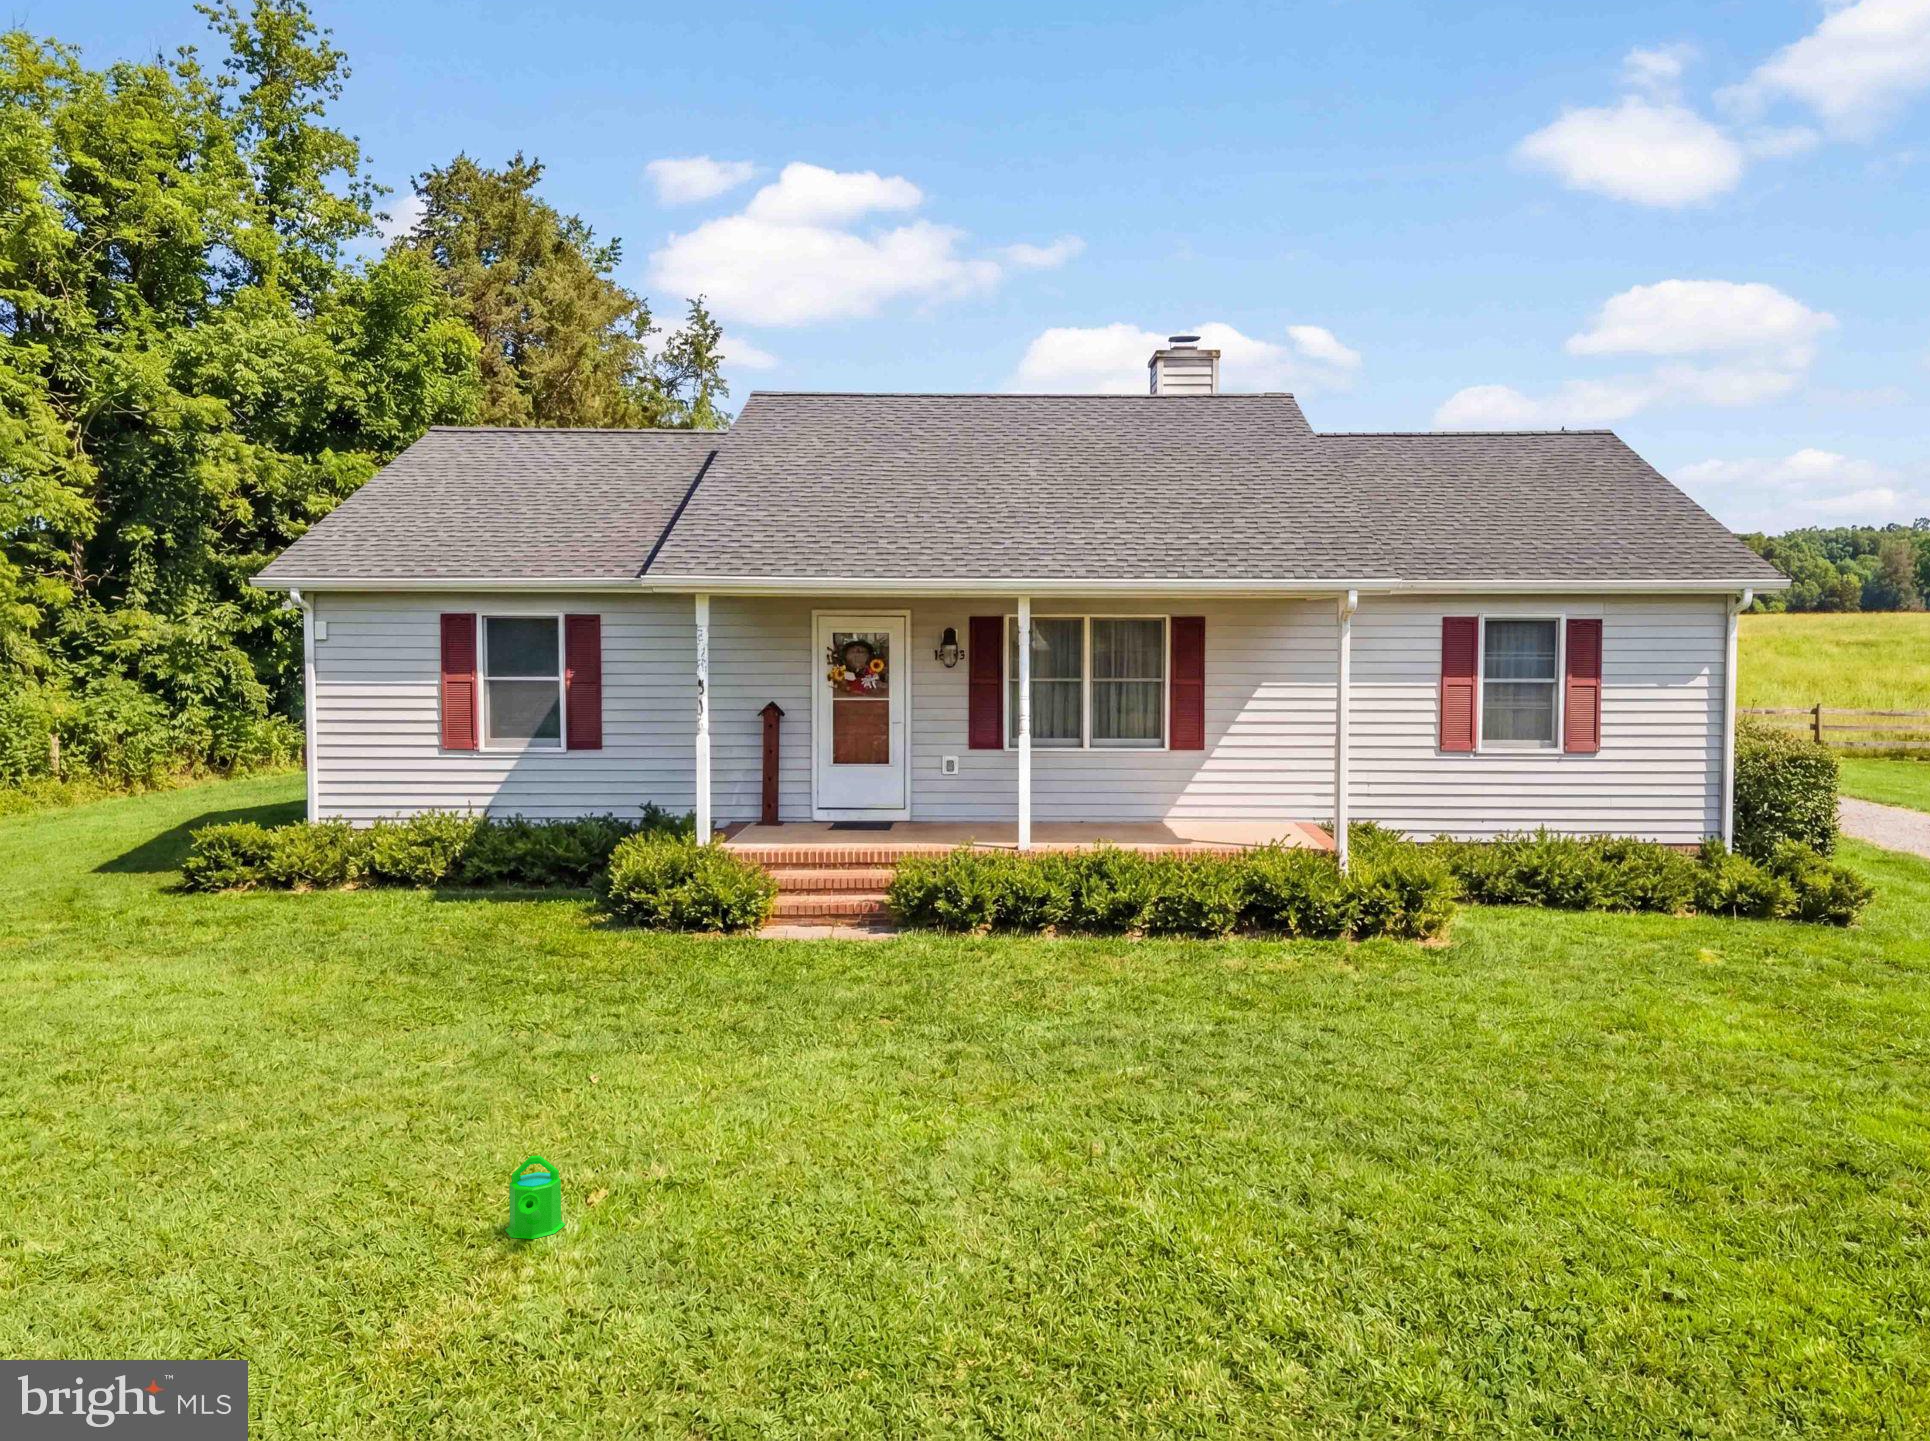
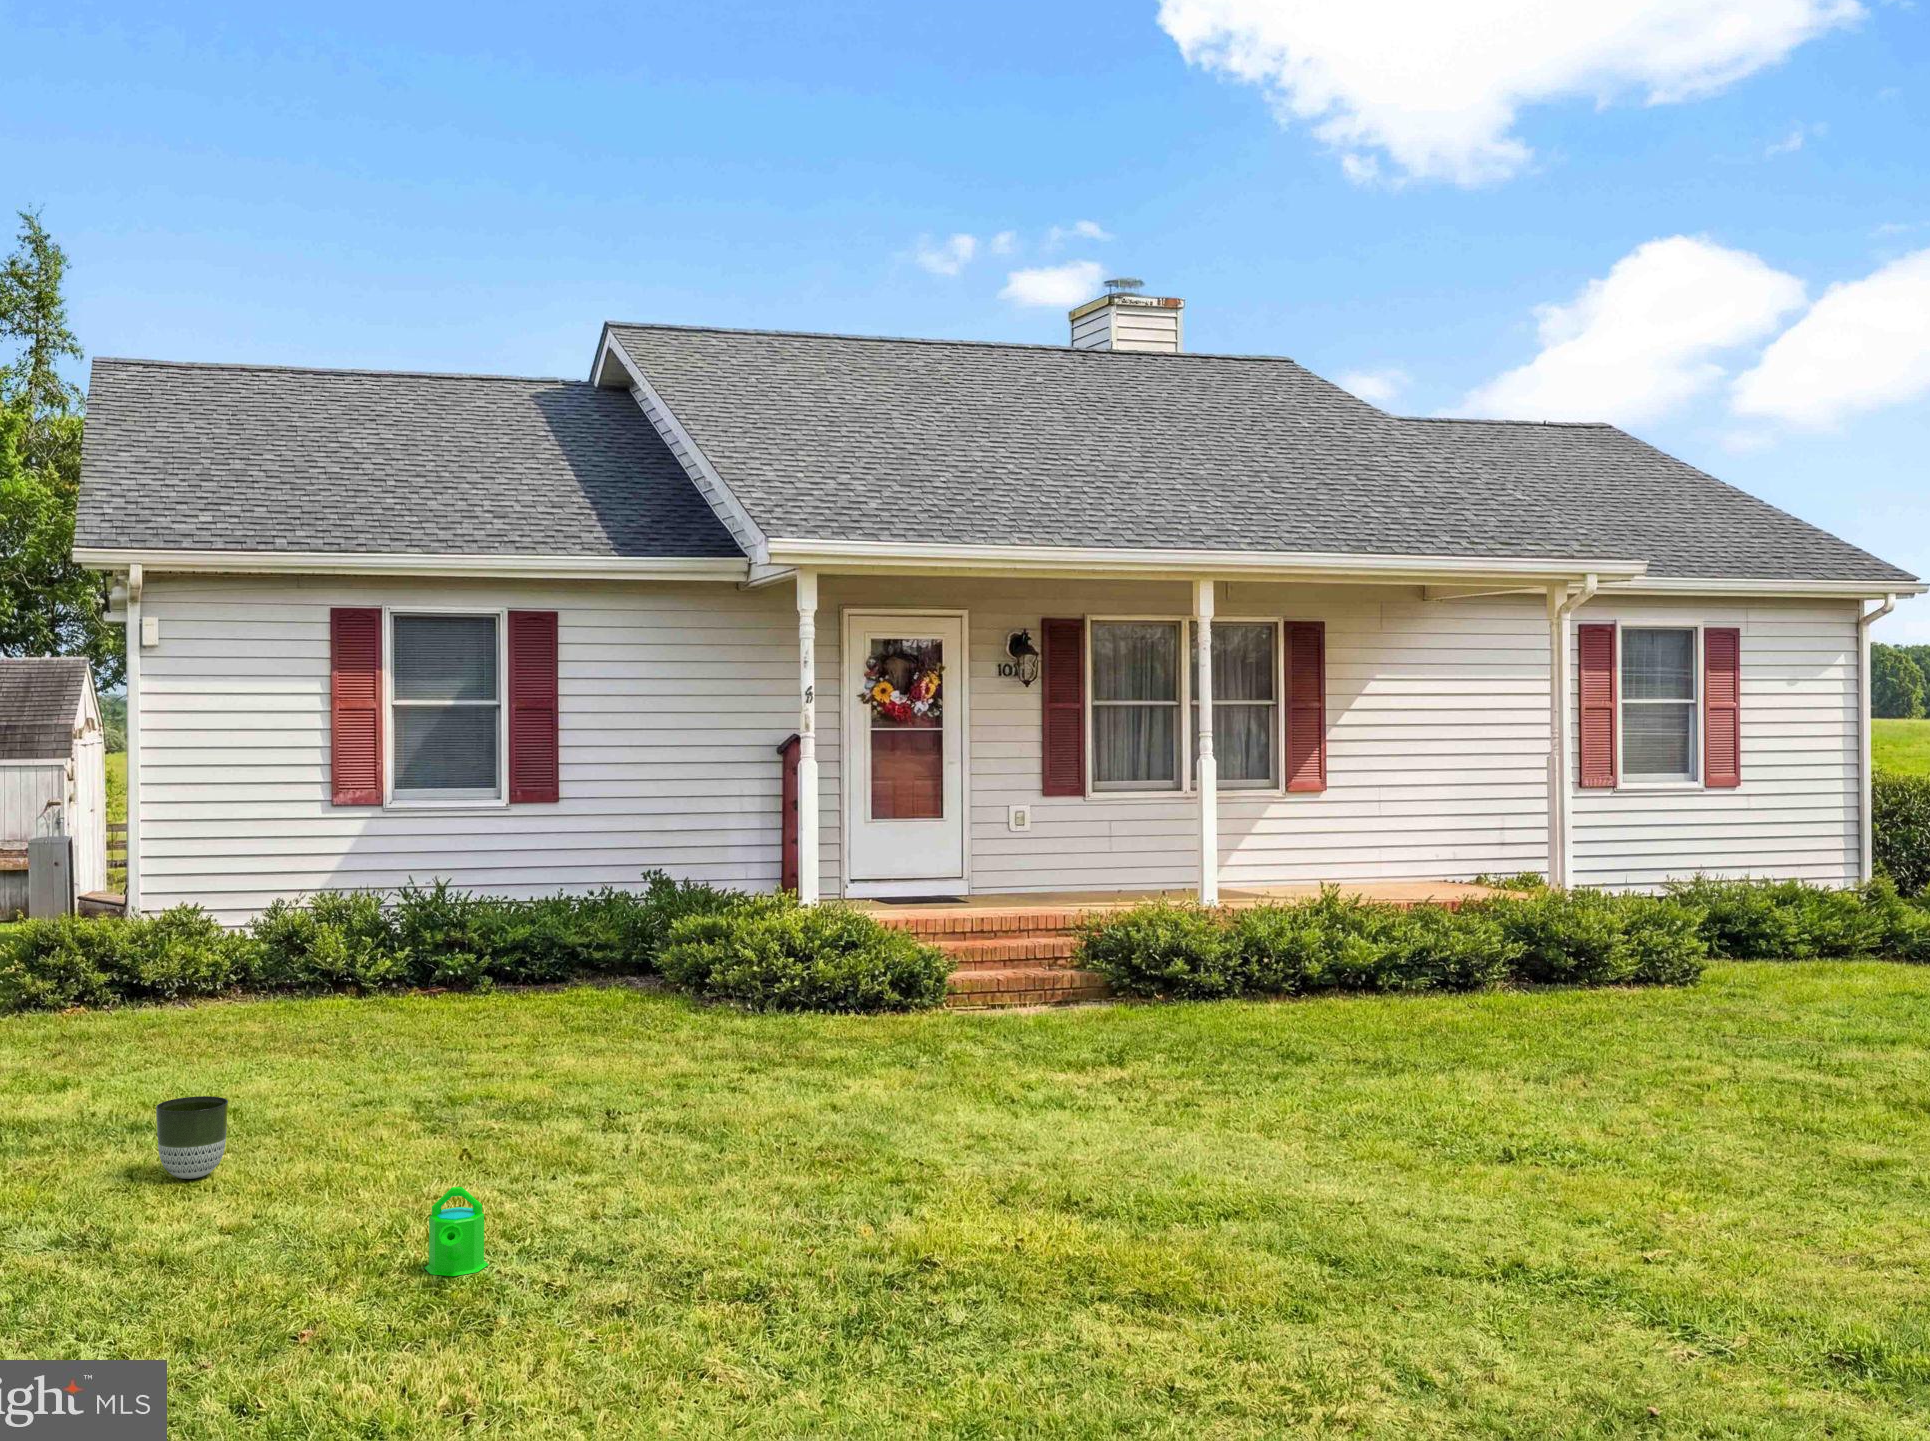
planter: none [260,1060,328,1137] -> present [156,1096,228,1179]

